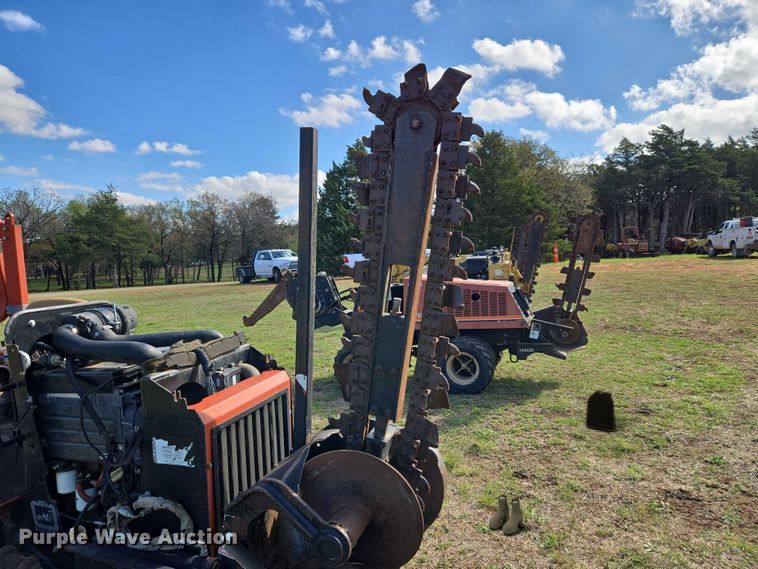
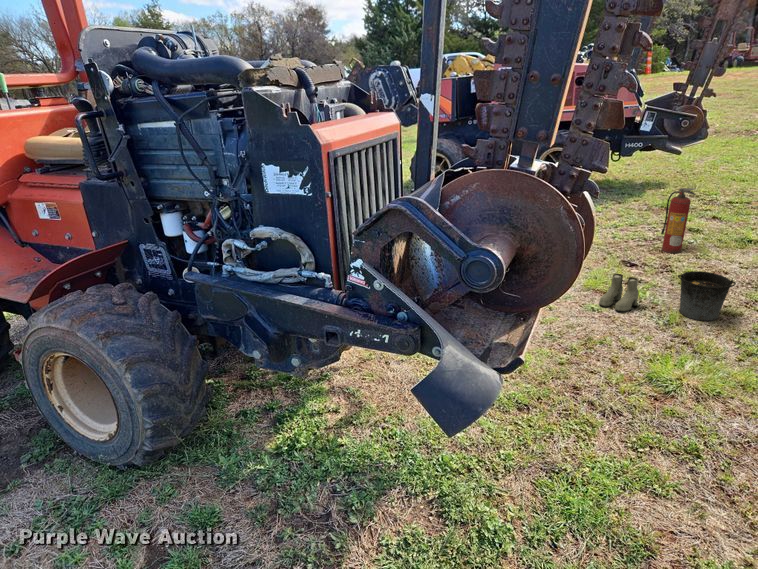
backpack: present [586,390,616,432] -> none [702,181,743,227]
fire extinguisher: none [547,404,568,463] -> present [661,188,696,253]
bucket: none [552,491,601,541] -> present [678,271,736,321]

